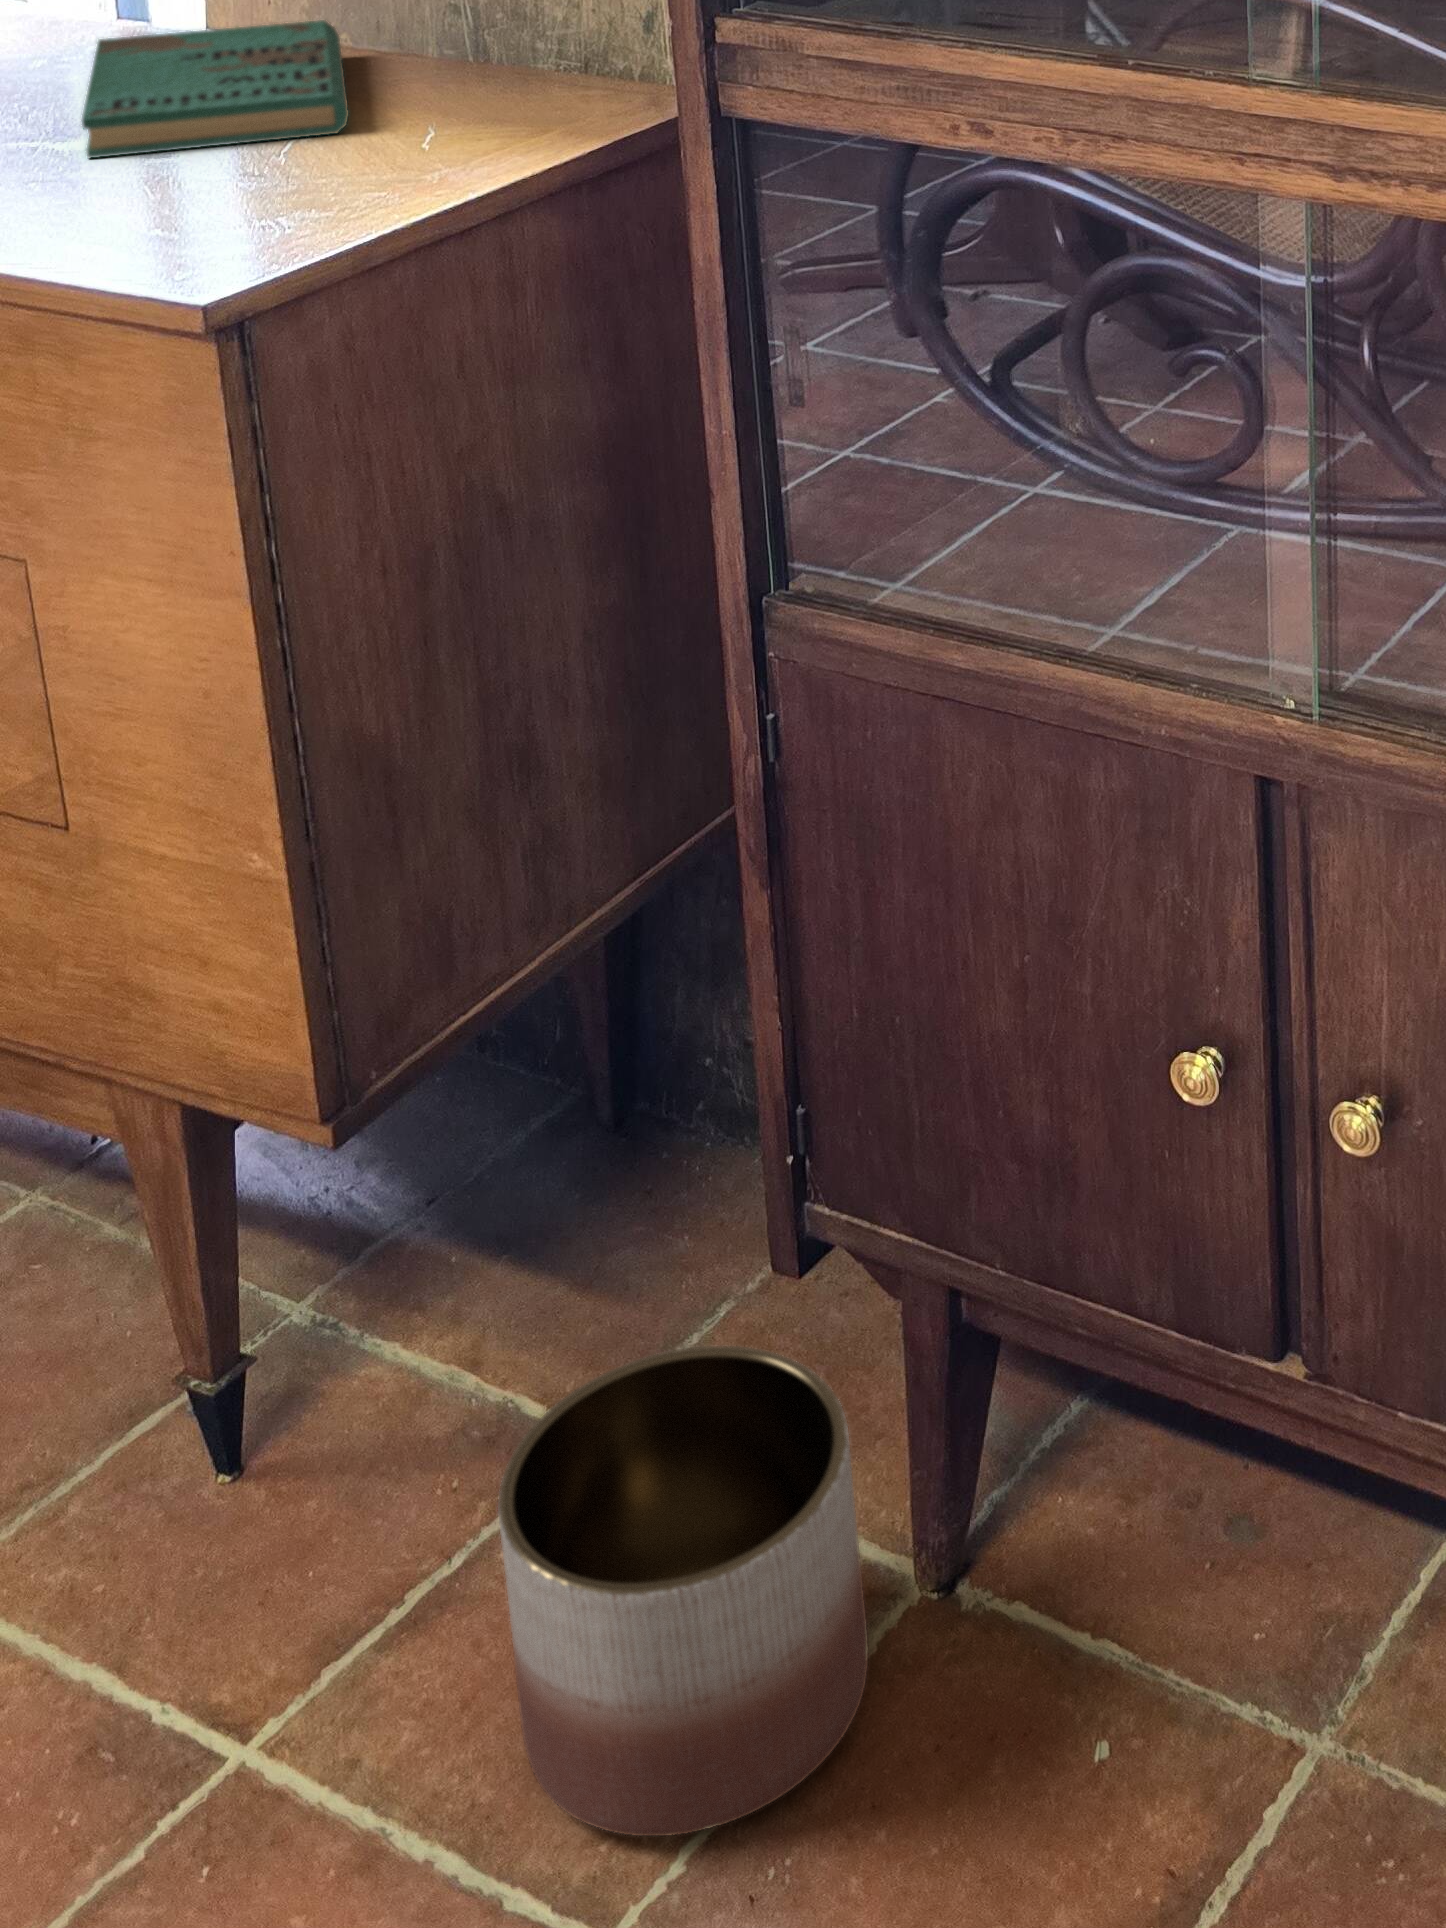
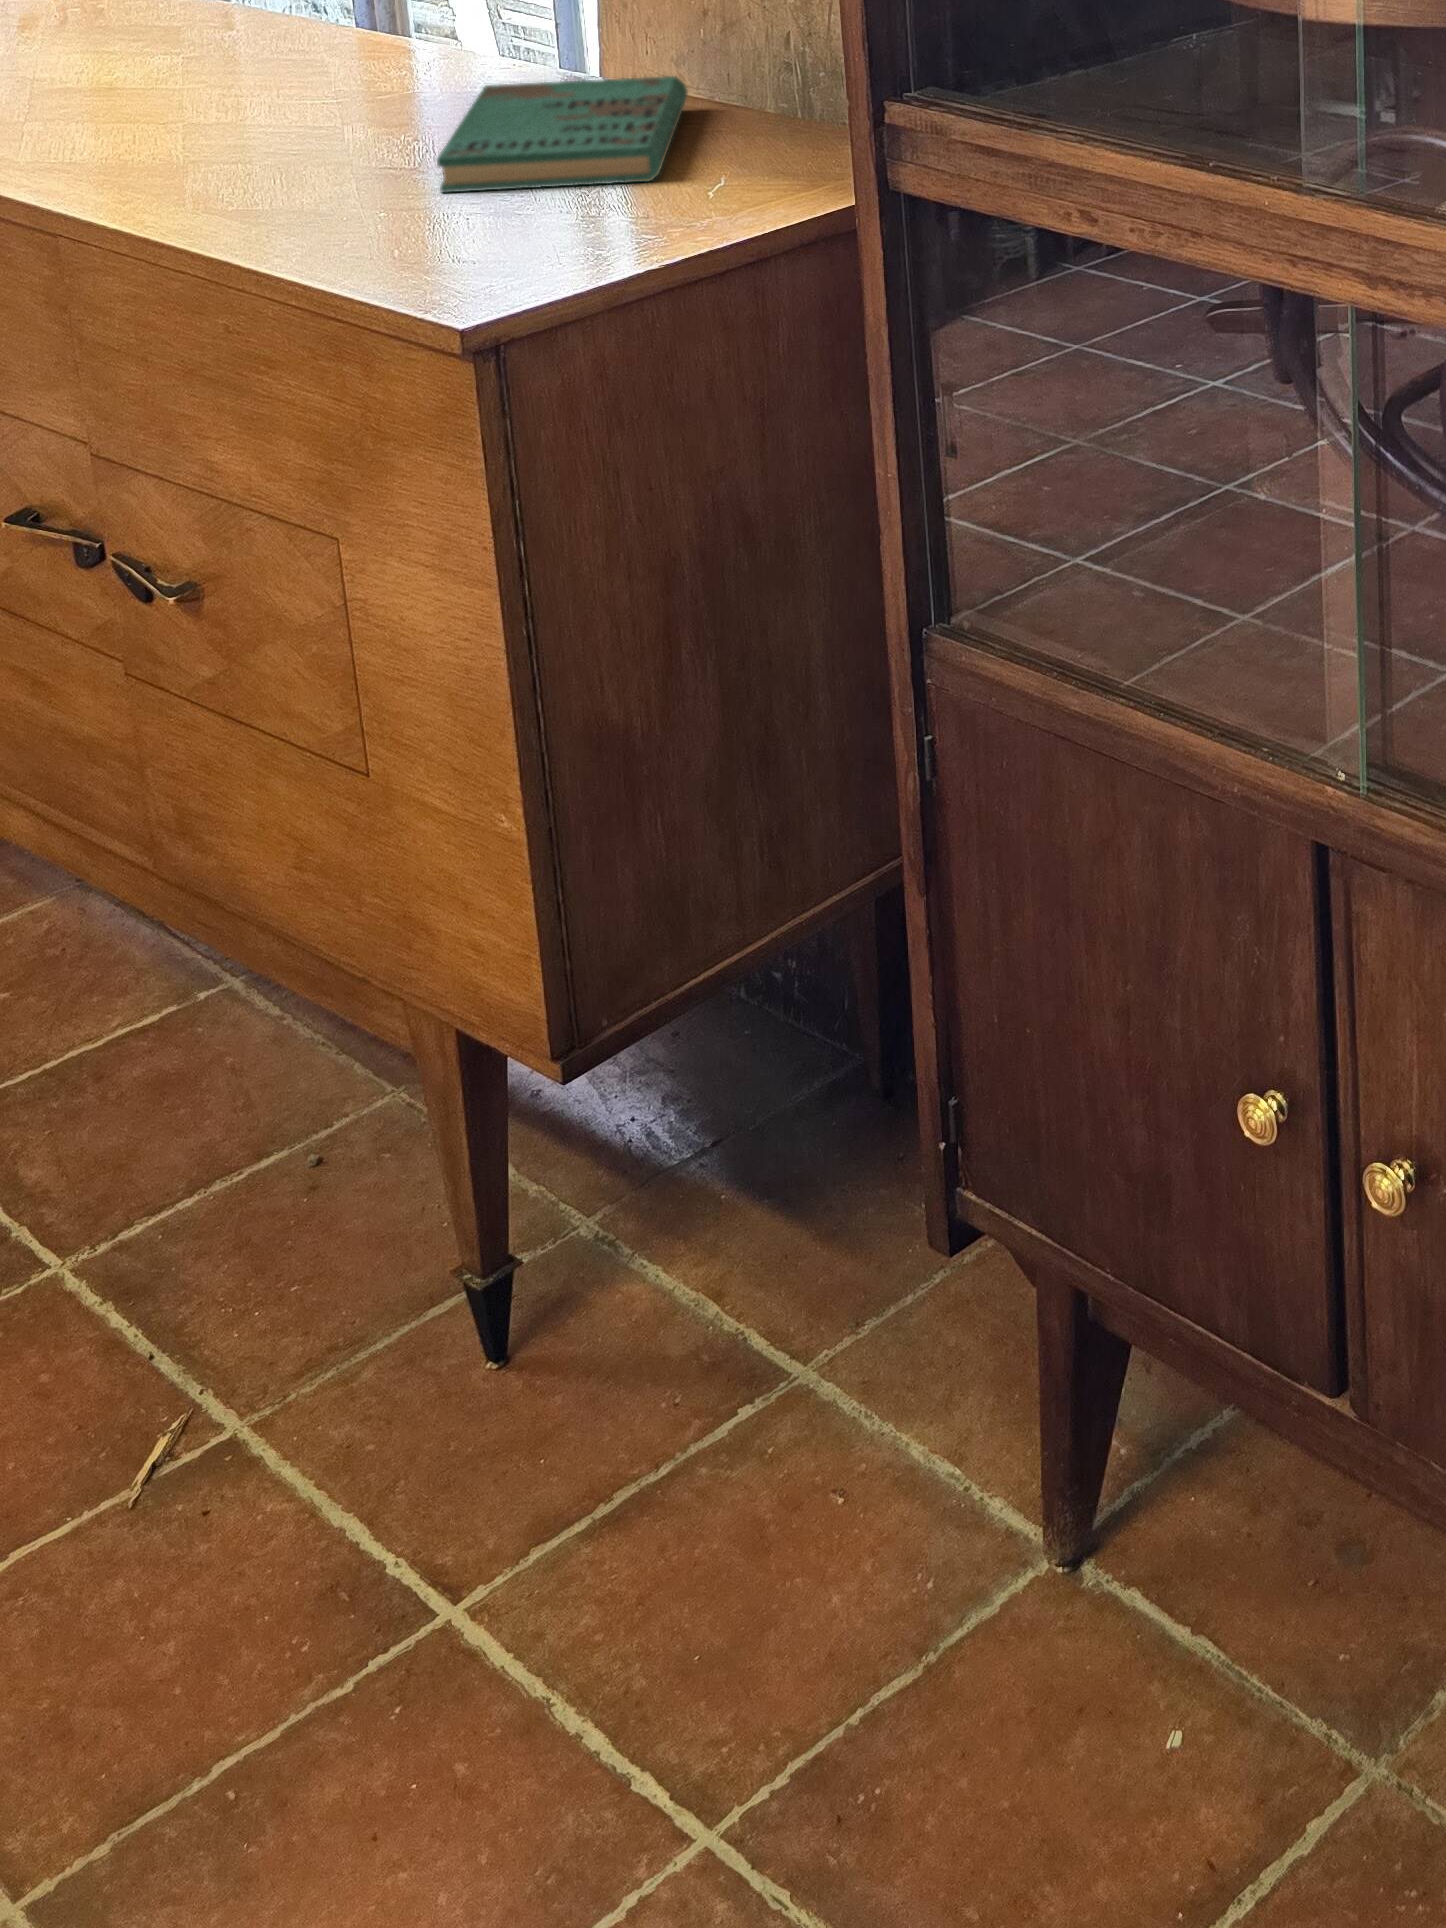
planter: present [498,1346,868,1836] -> none [654,1307,985,1748]

